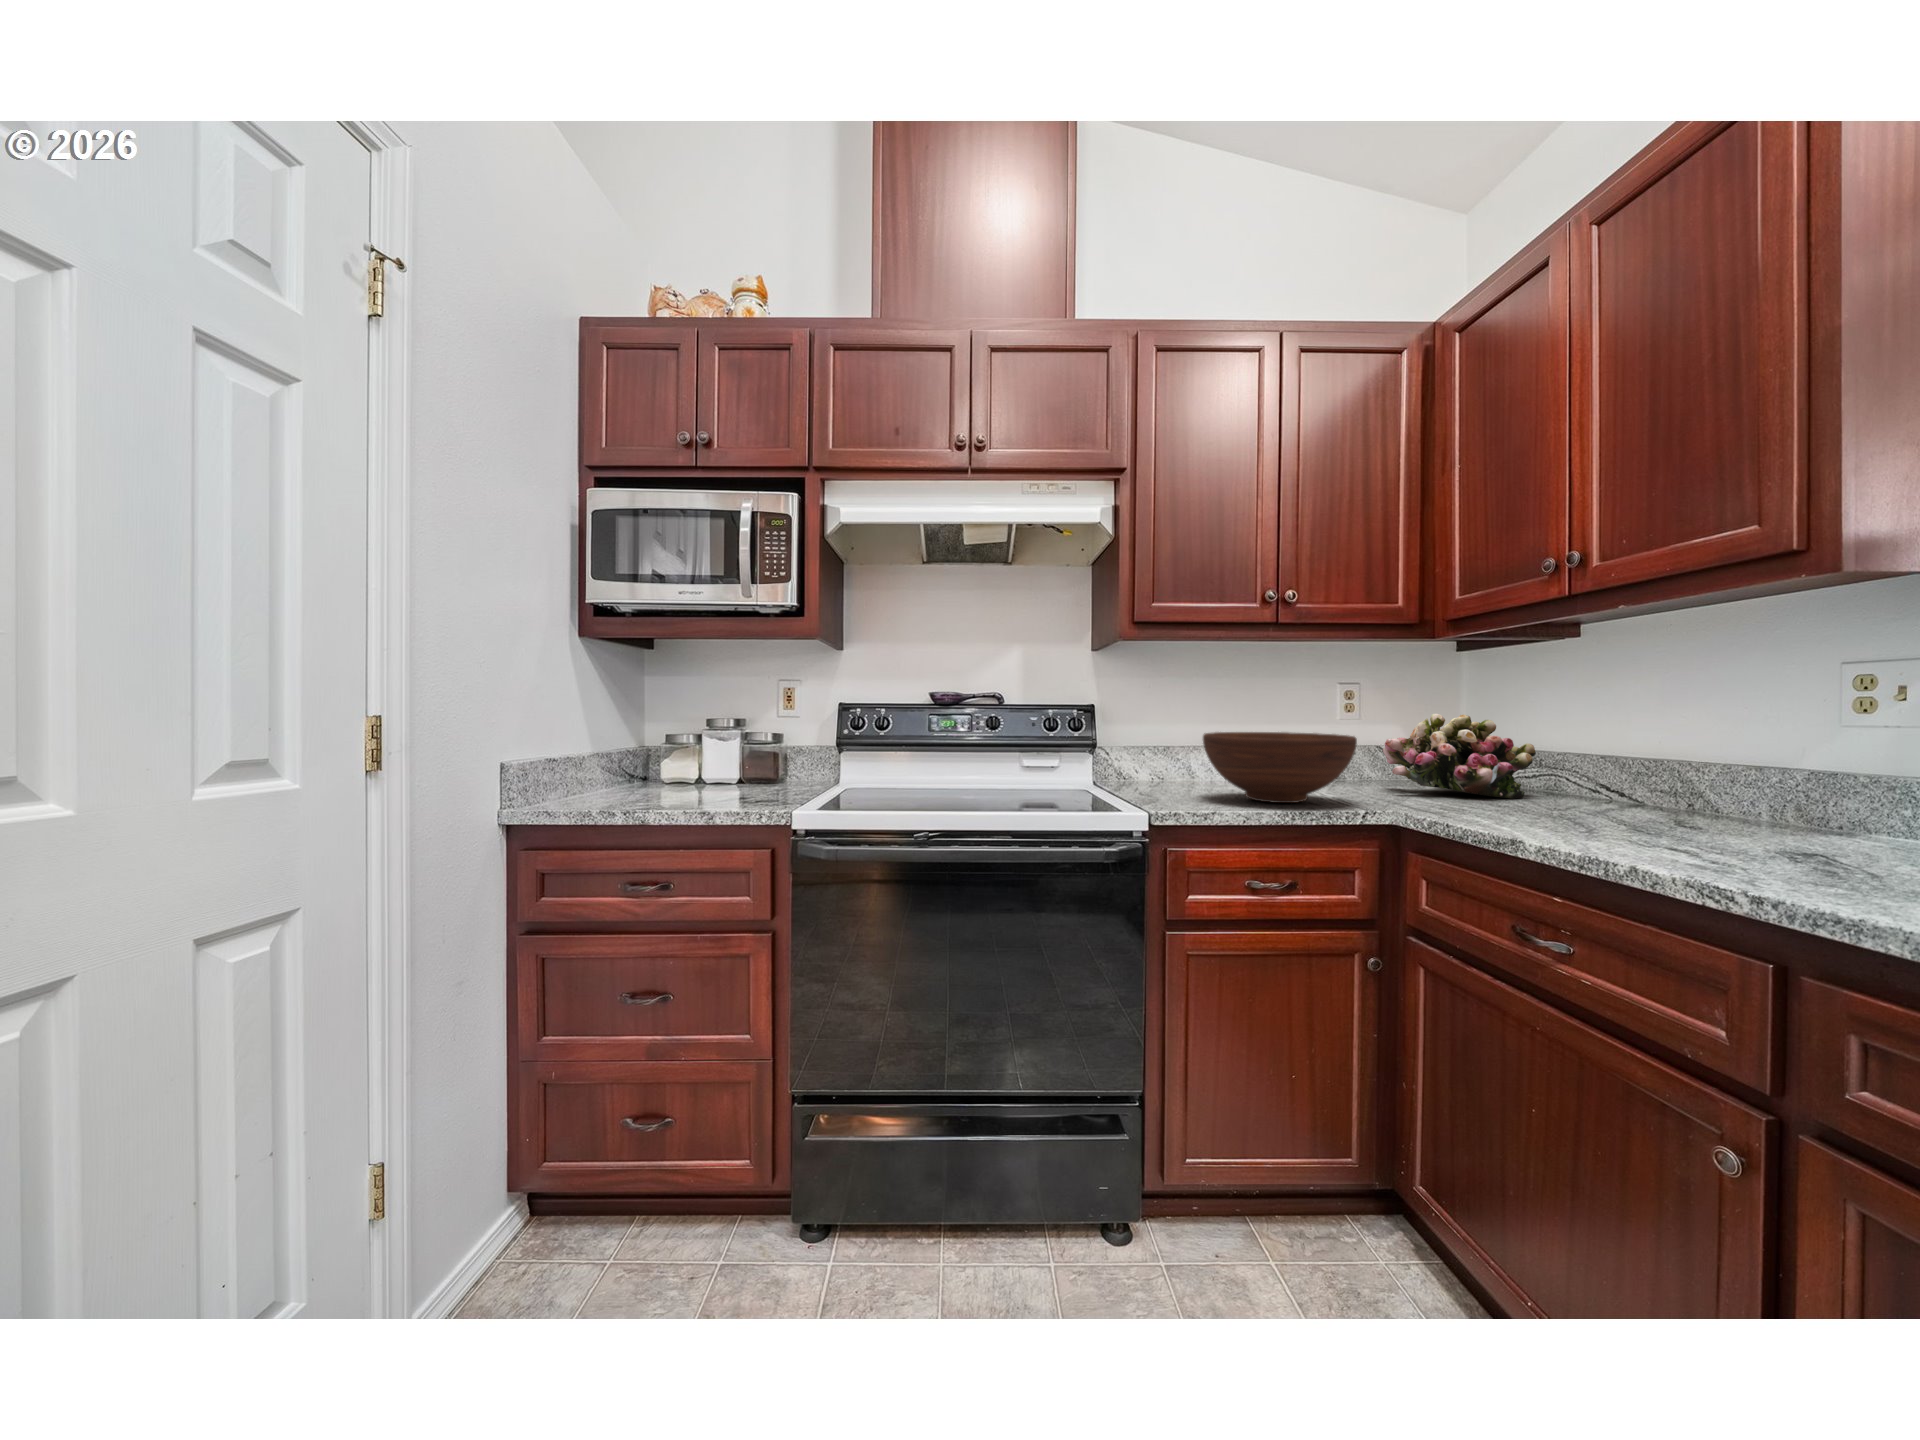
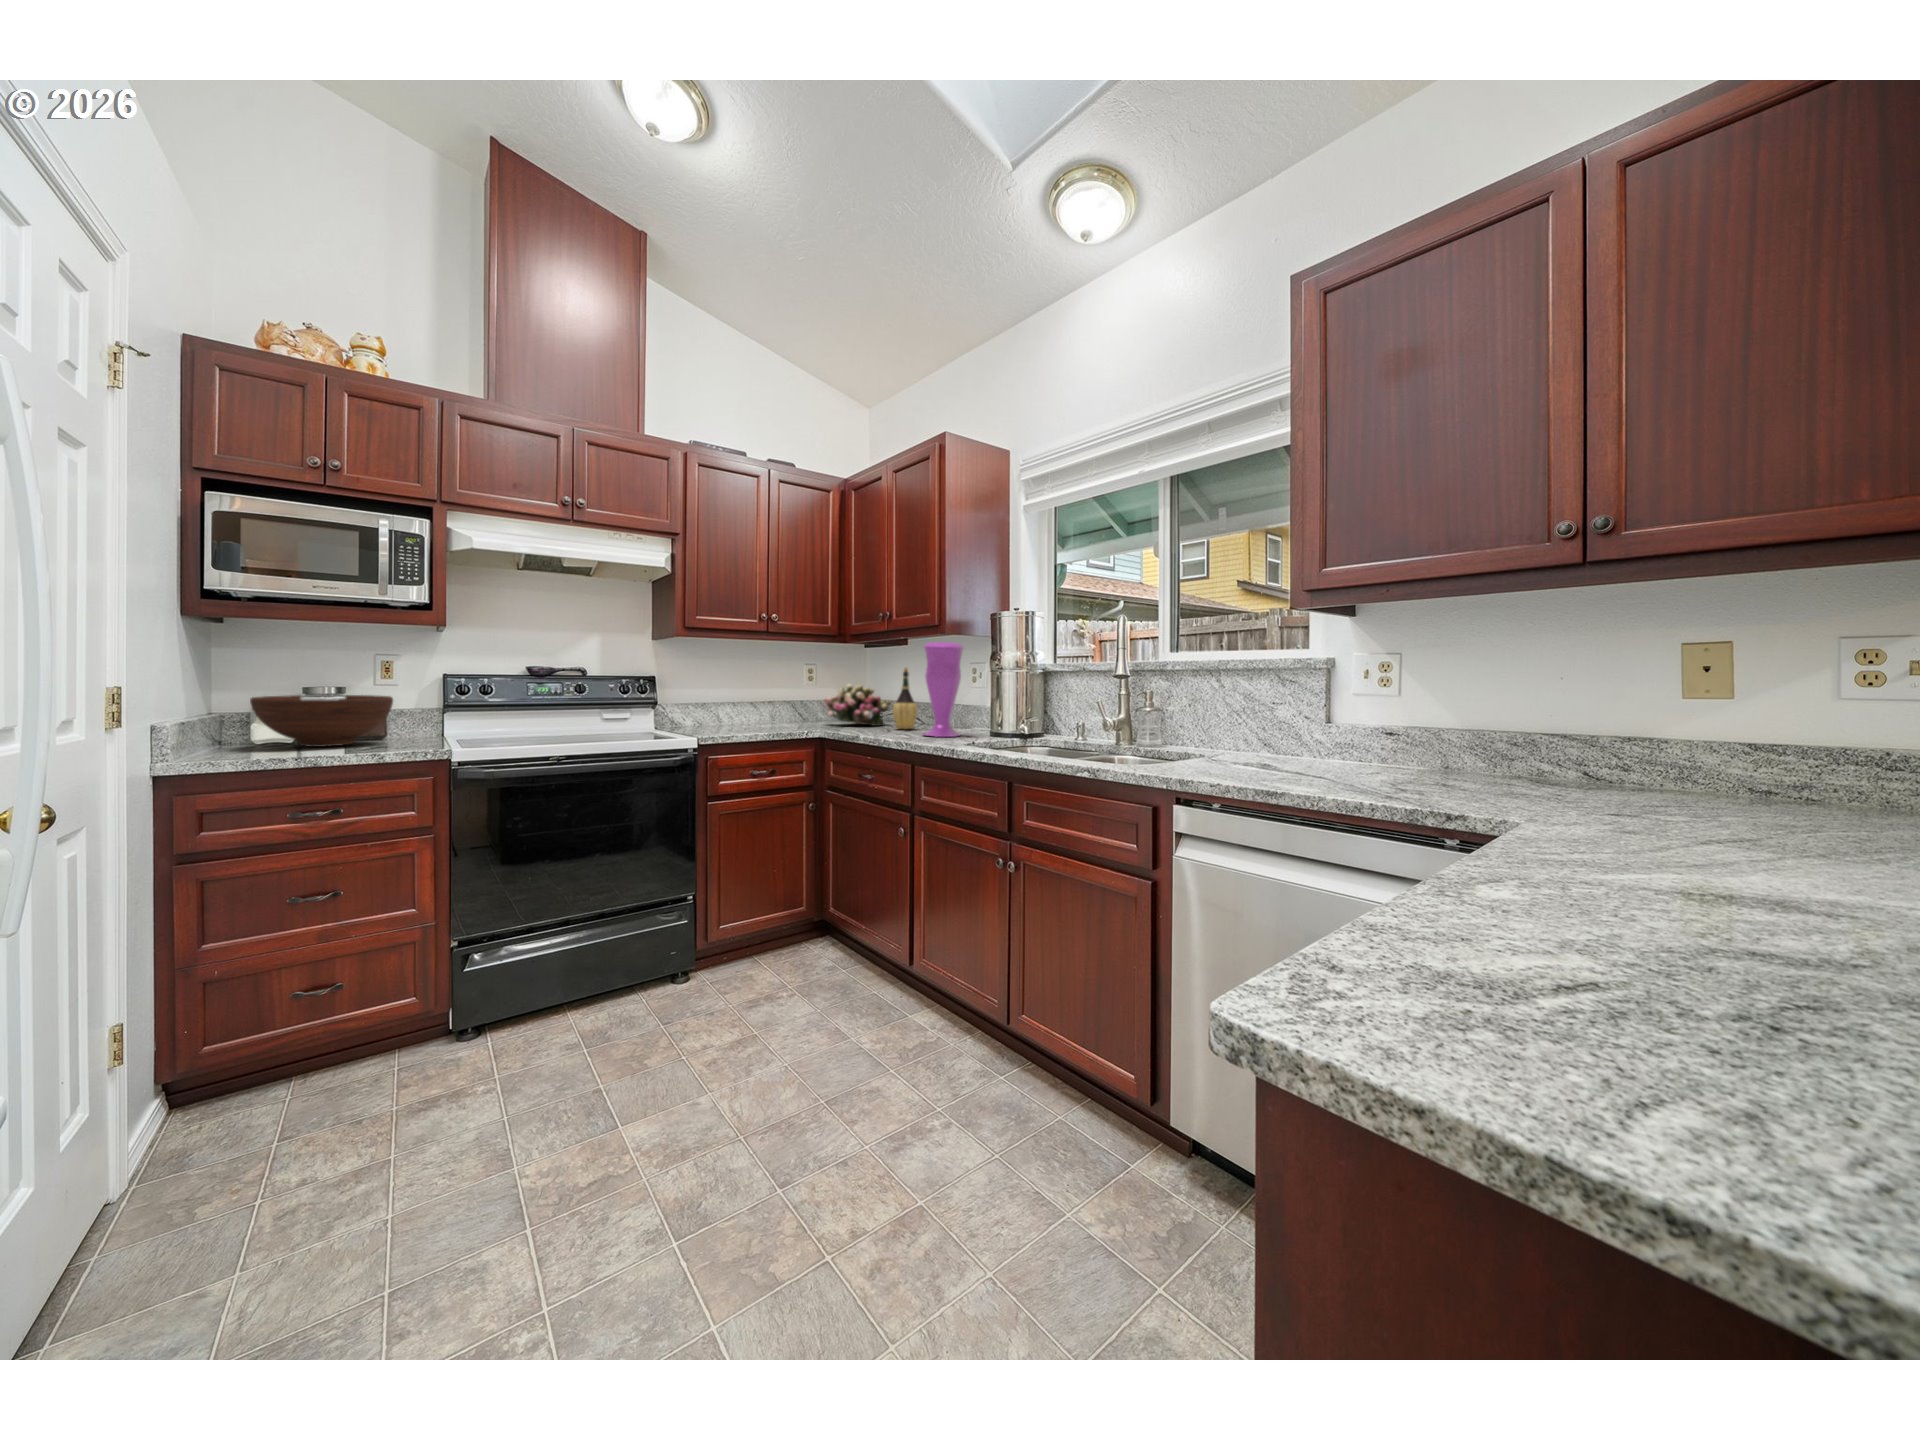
vase: none [1688,596,1851,852] -> present [923,642,964,737]
wine bottle: none [1560,675,1633,813] -> present [893,668,917,729]
fruit bowl: present [1203,732,1357,803] -> present [250,695,393,747]

